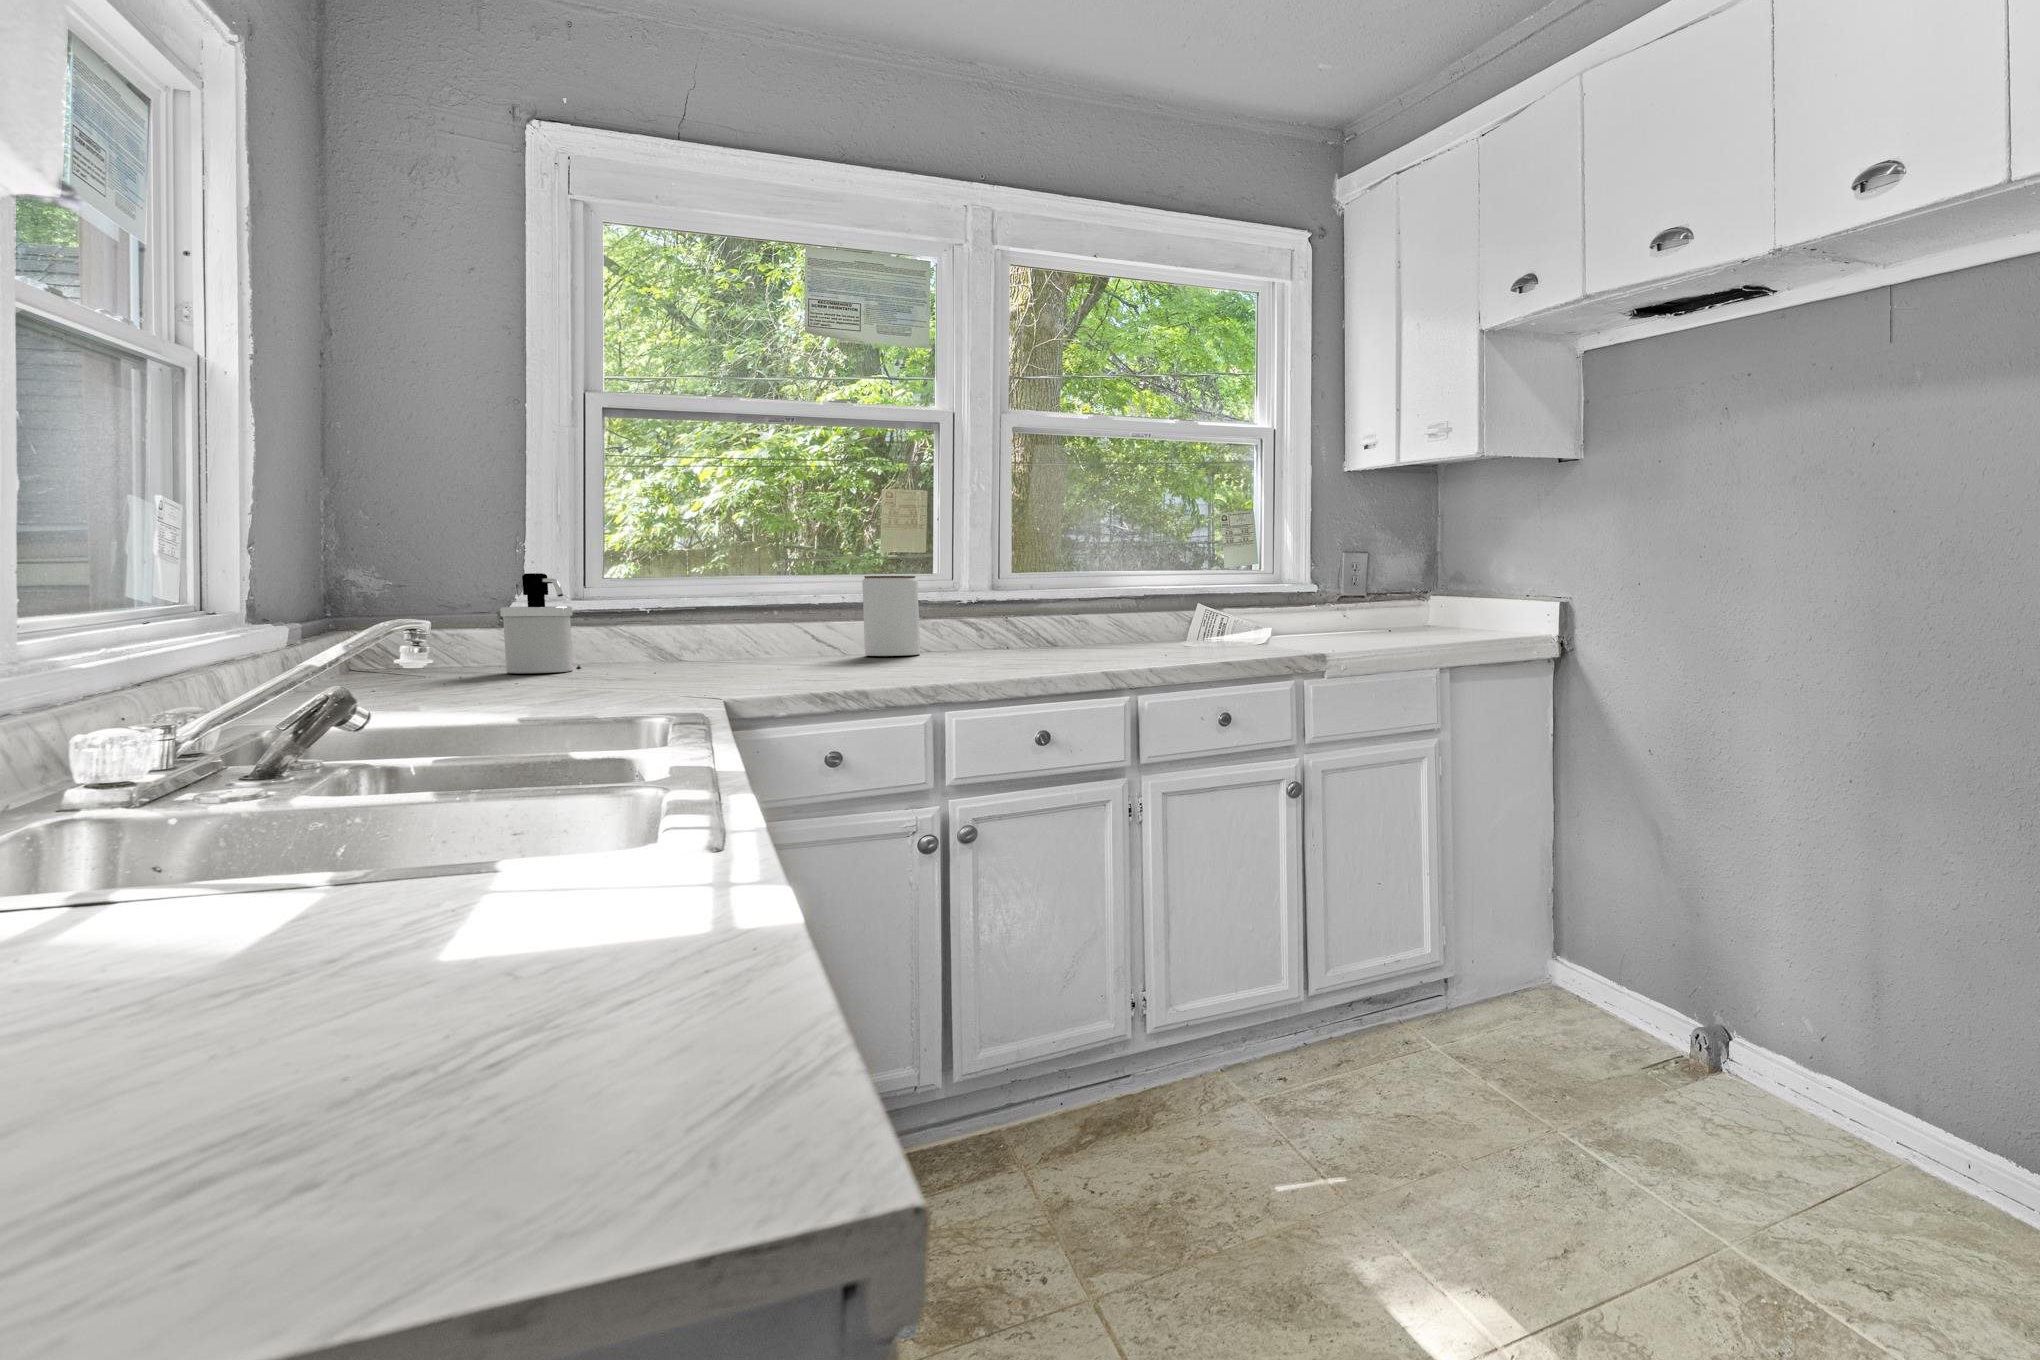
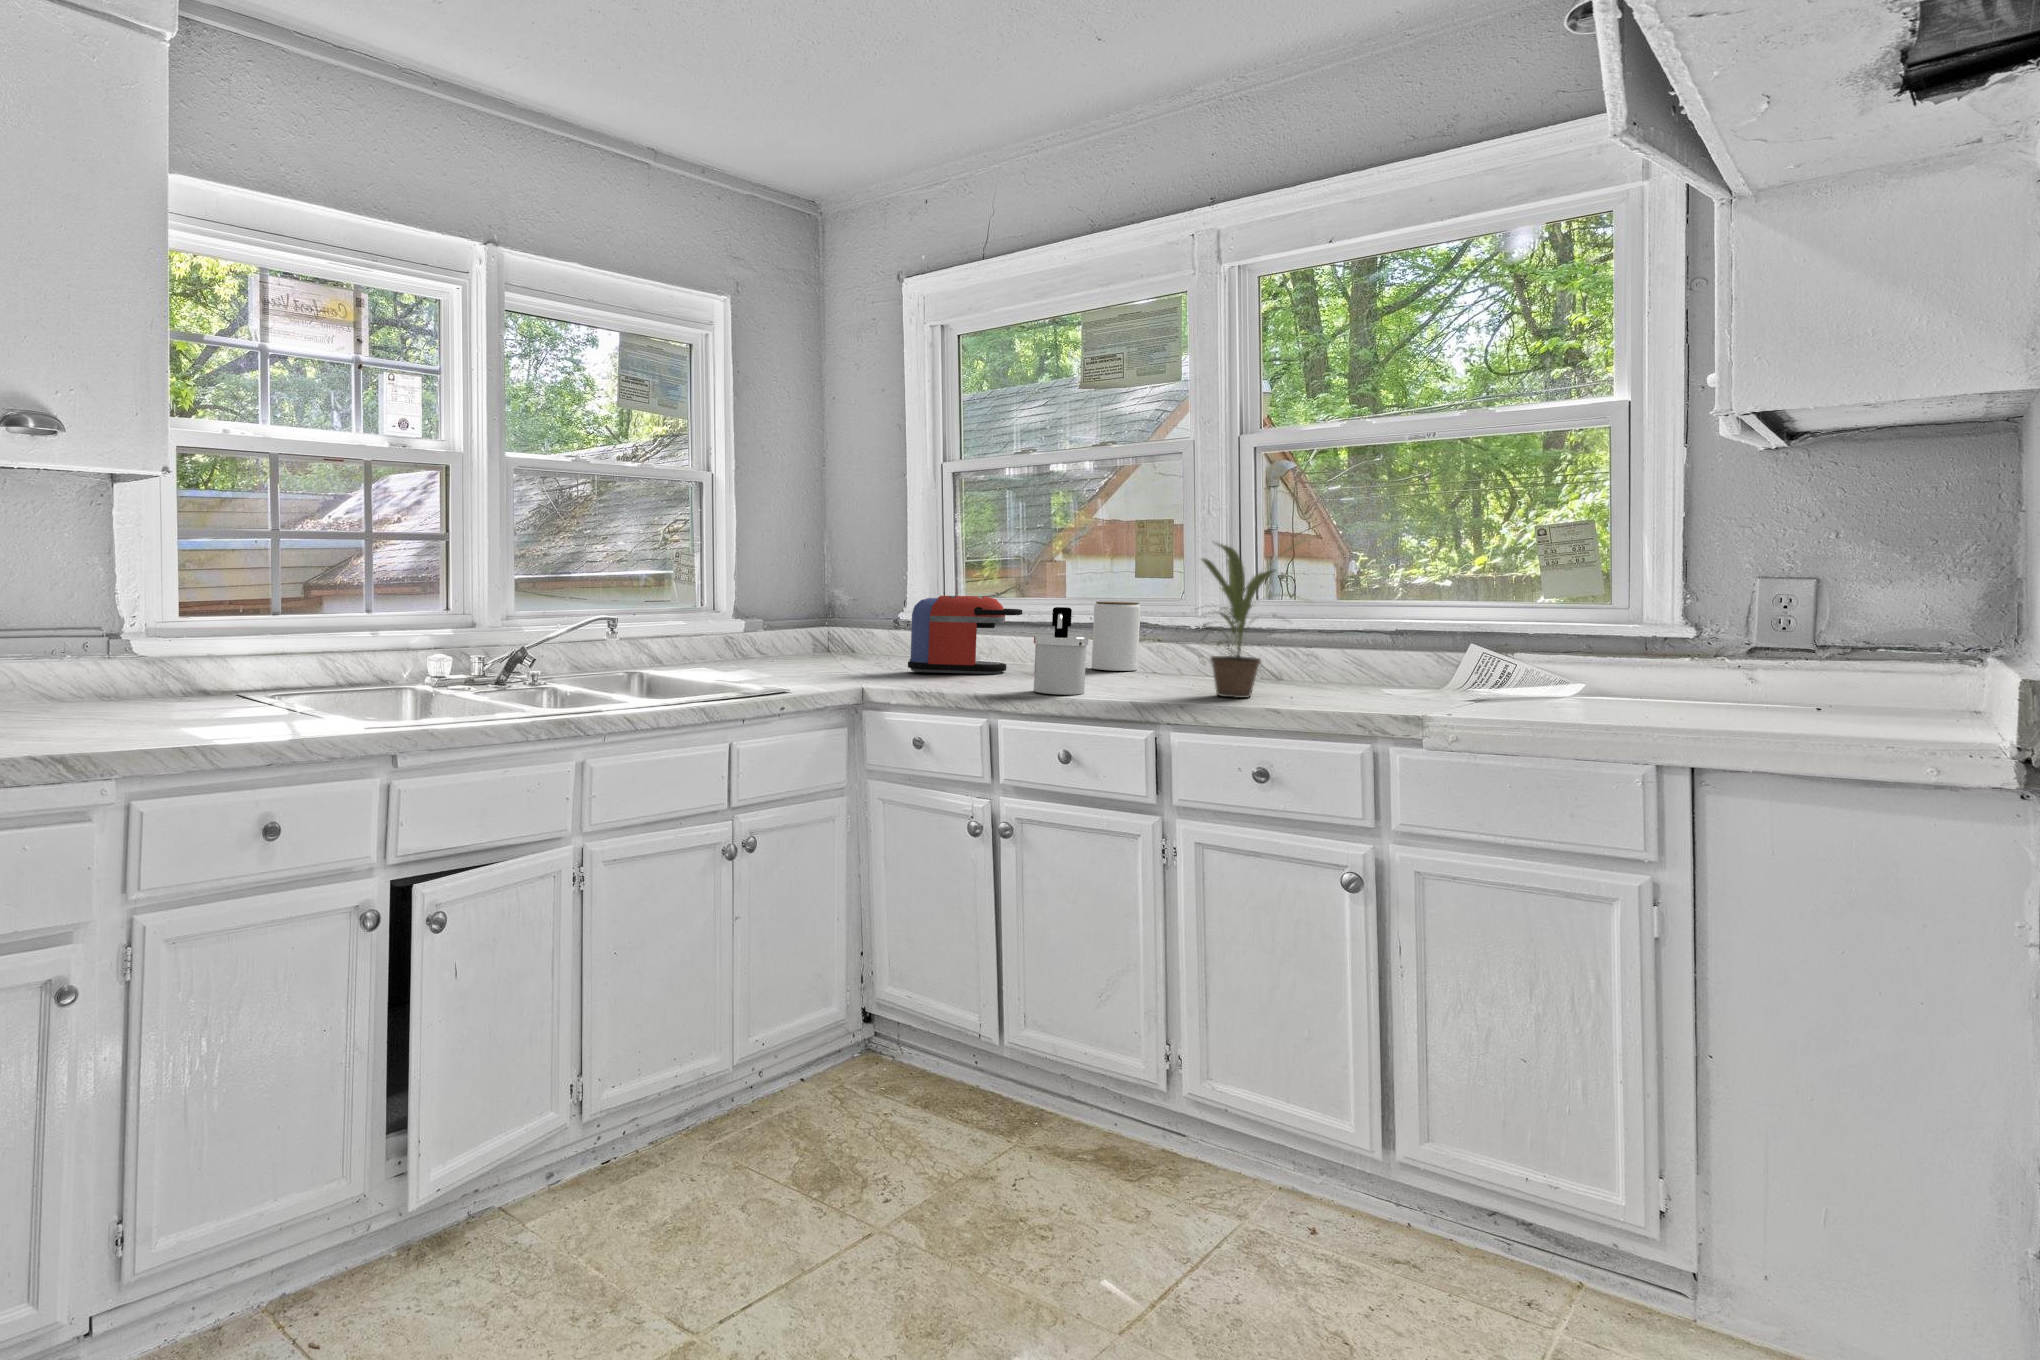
potted plant: none [1079,500,1176,661] -> present [1198,544,1292,698]
coffee maker: none [668,569,811,676] -> present [908,596,1022,674]
soap dispenser: present [500,573,573,673] -> present [1034,607,1088,695]

